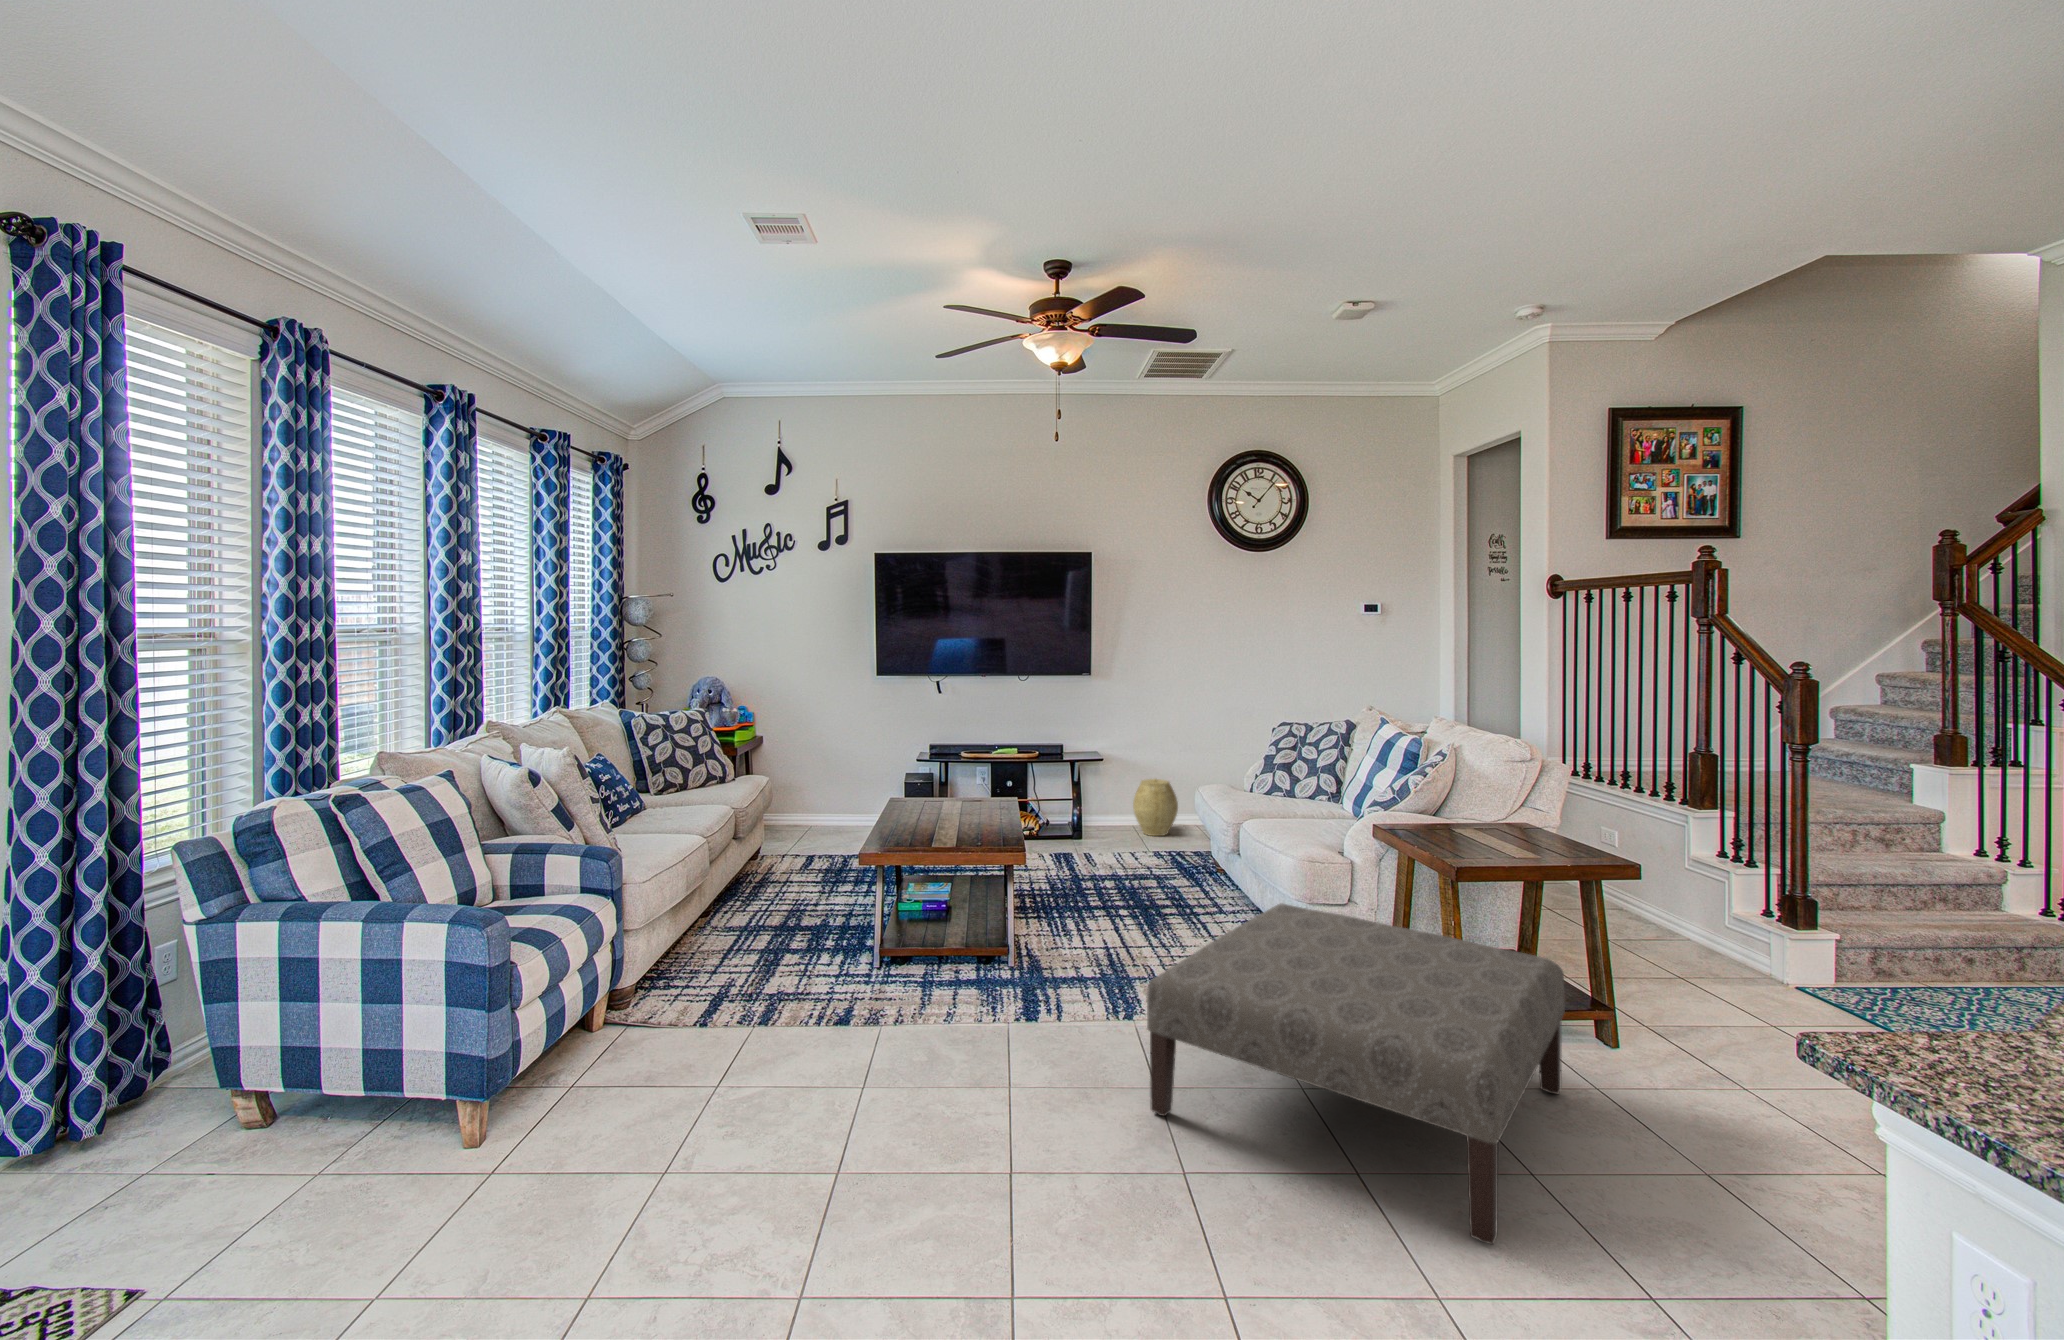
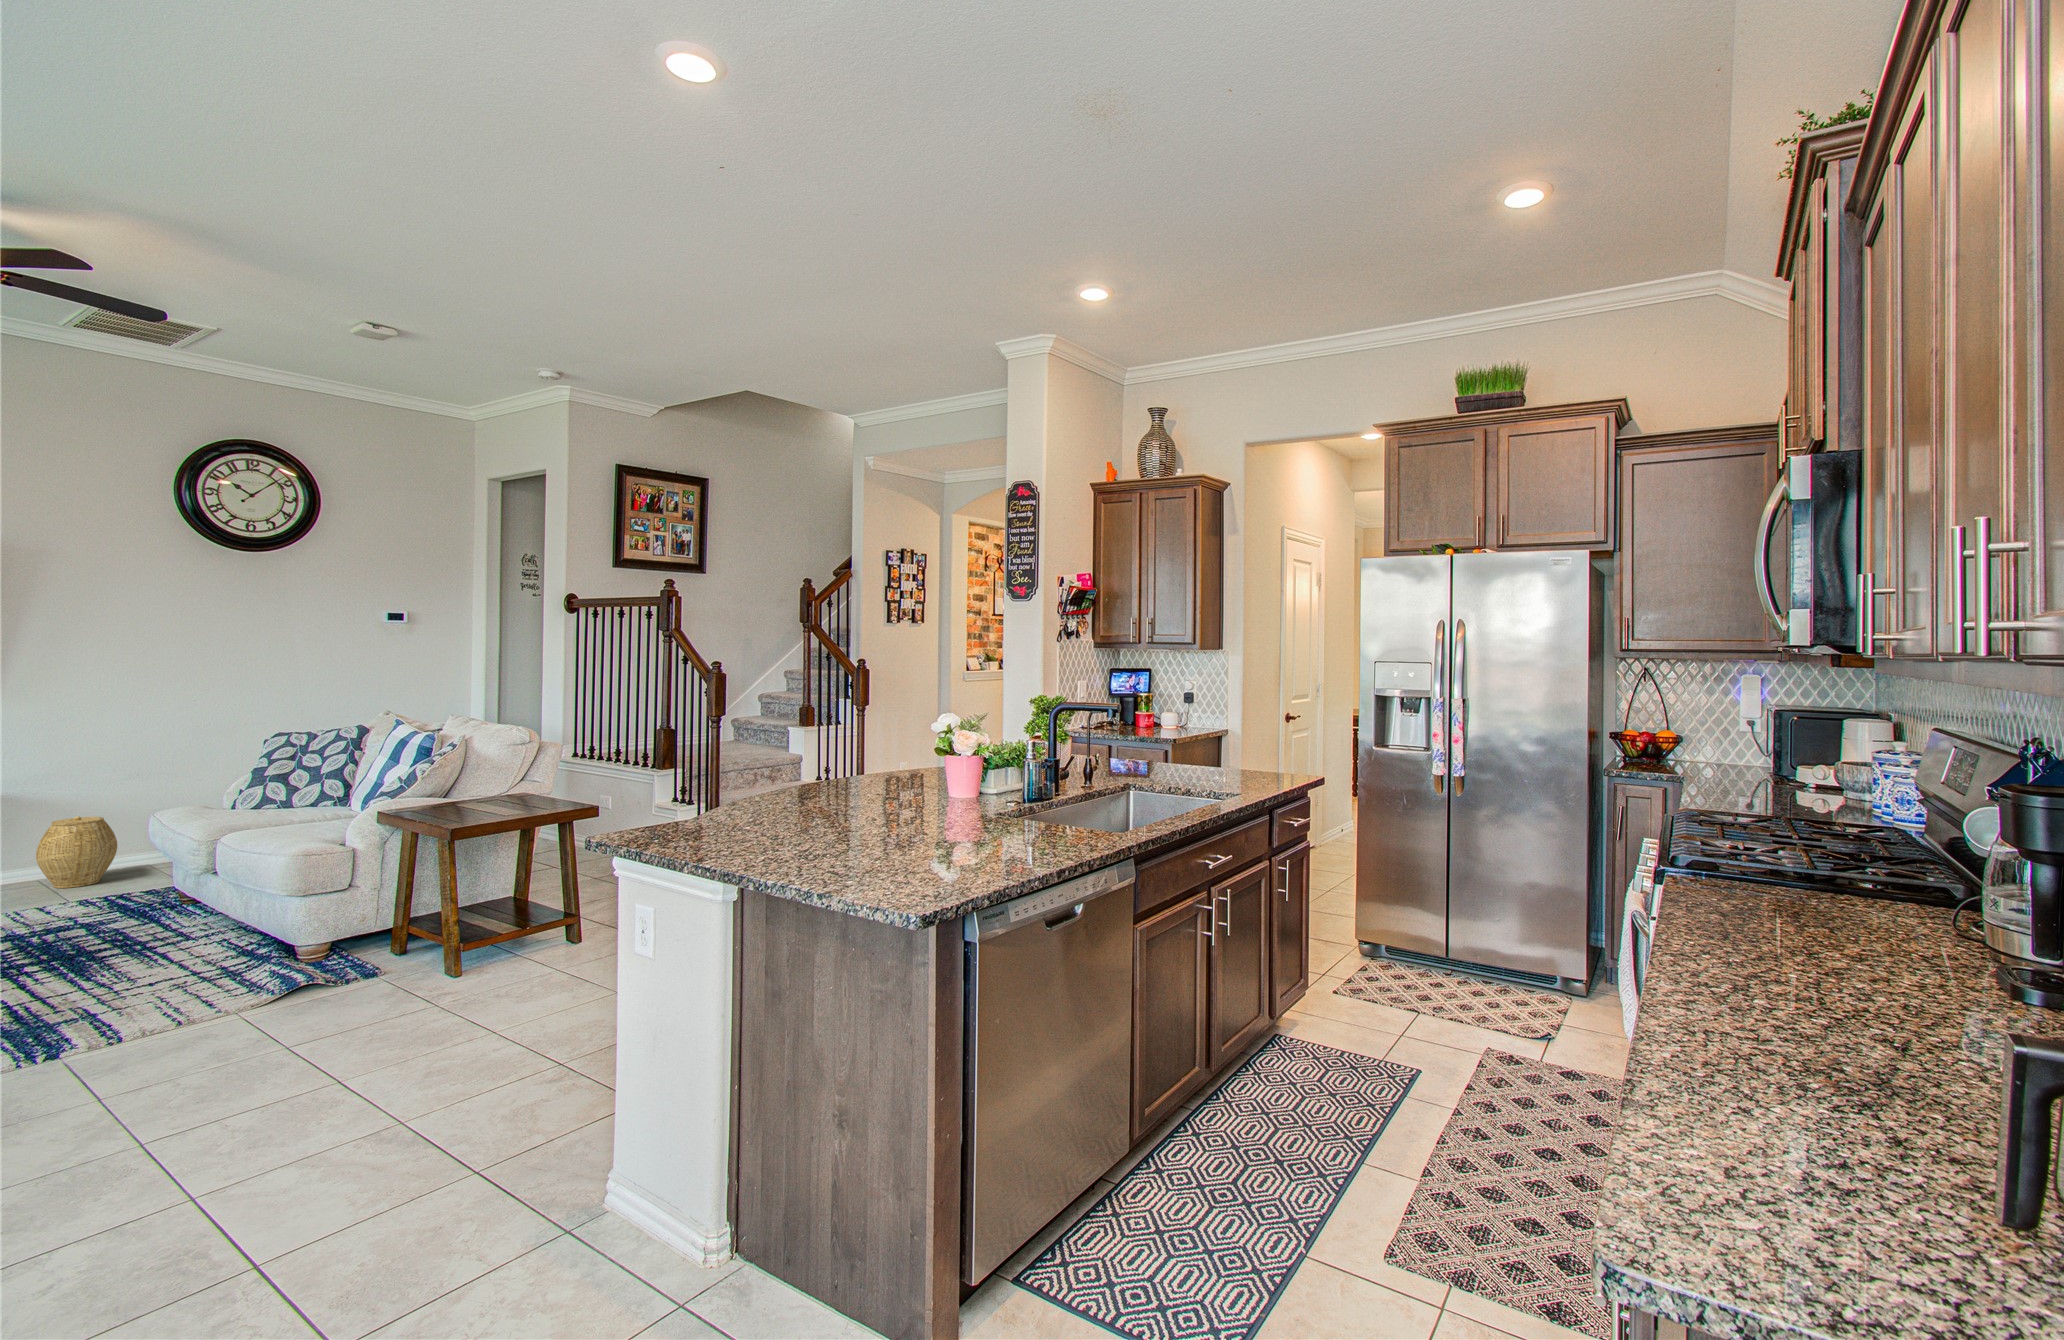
ottoman: present [1147,904,1565,1244] -> none [92,882,533,1117]

